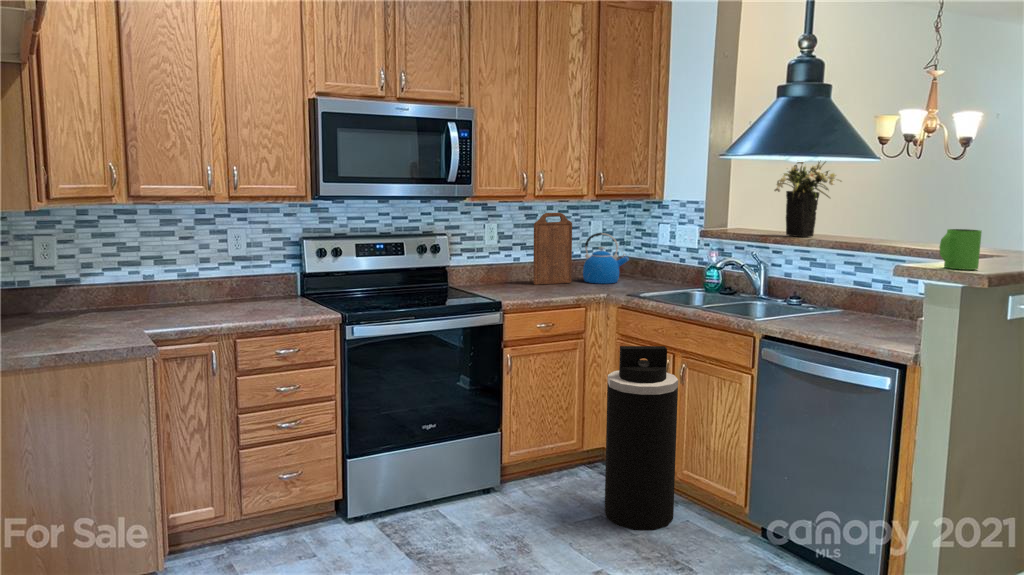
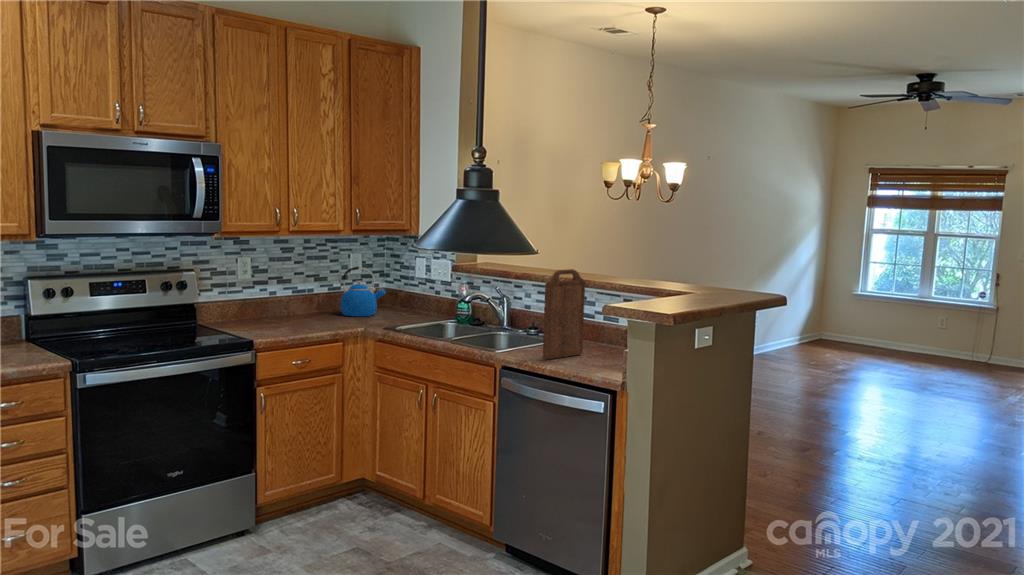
flower arrangement: present [774,162,841,237] -> none [515,202,573,272]
cutting board: present [533,213,572,285] -> present [543,269,585,360]
mug: present [939,229,982,270] -> none [635,276,667,310]
trash can: present [605,346,678,530] -> none [362,379,429,557]

